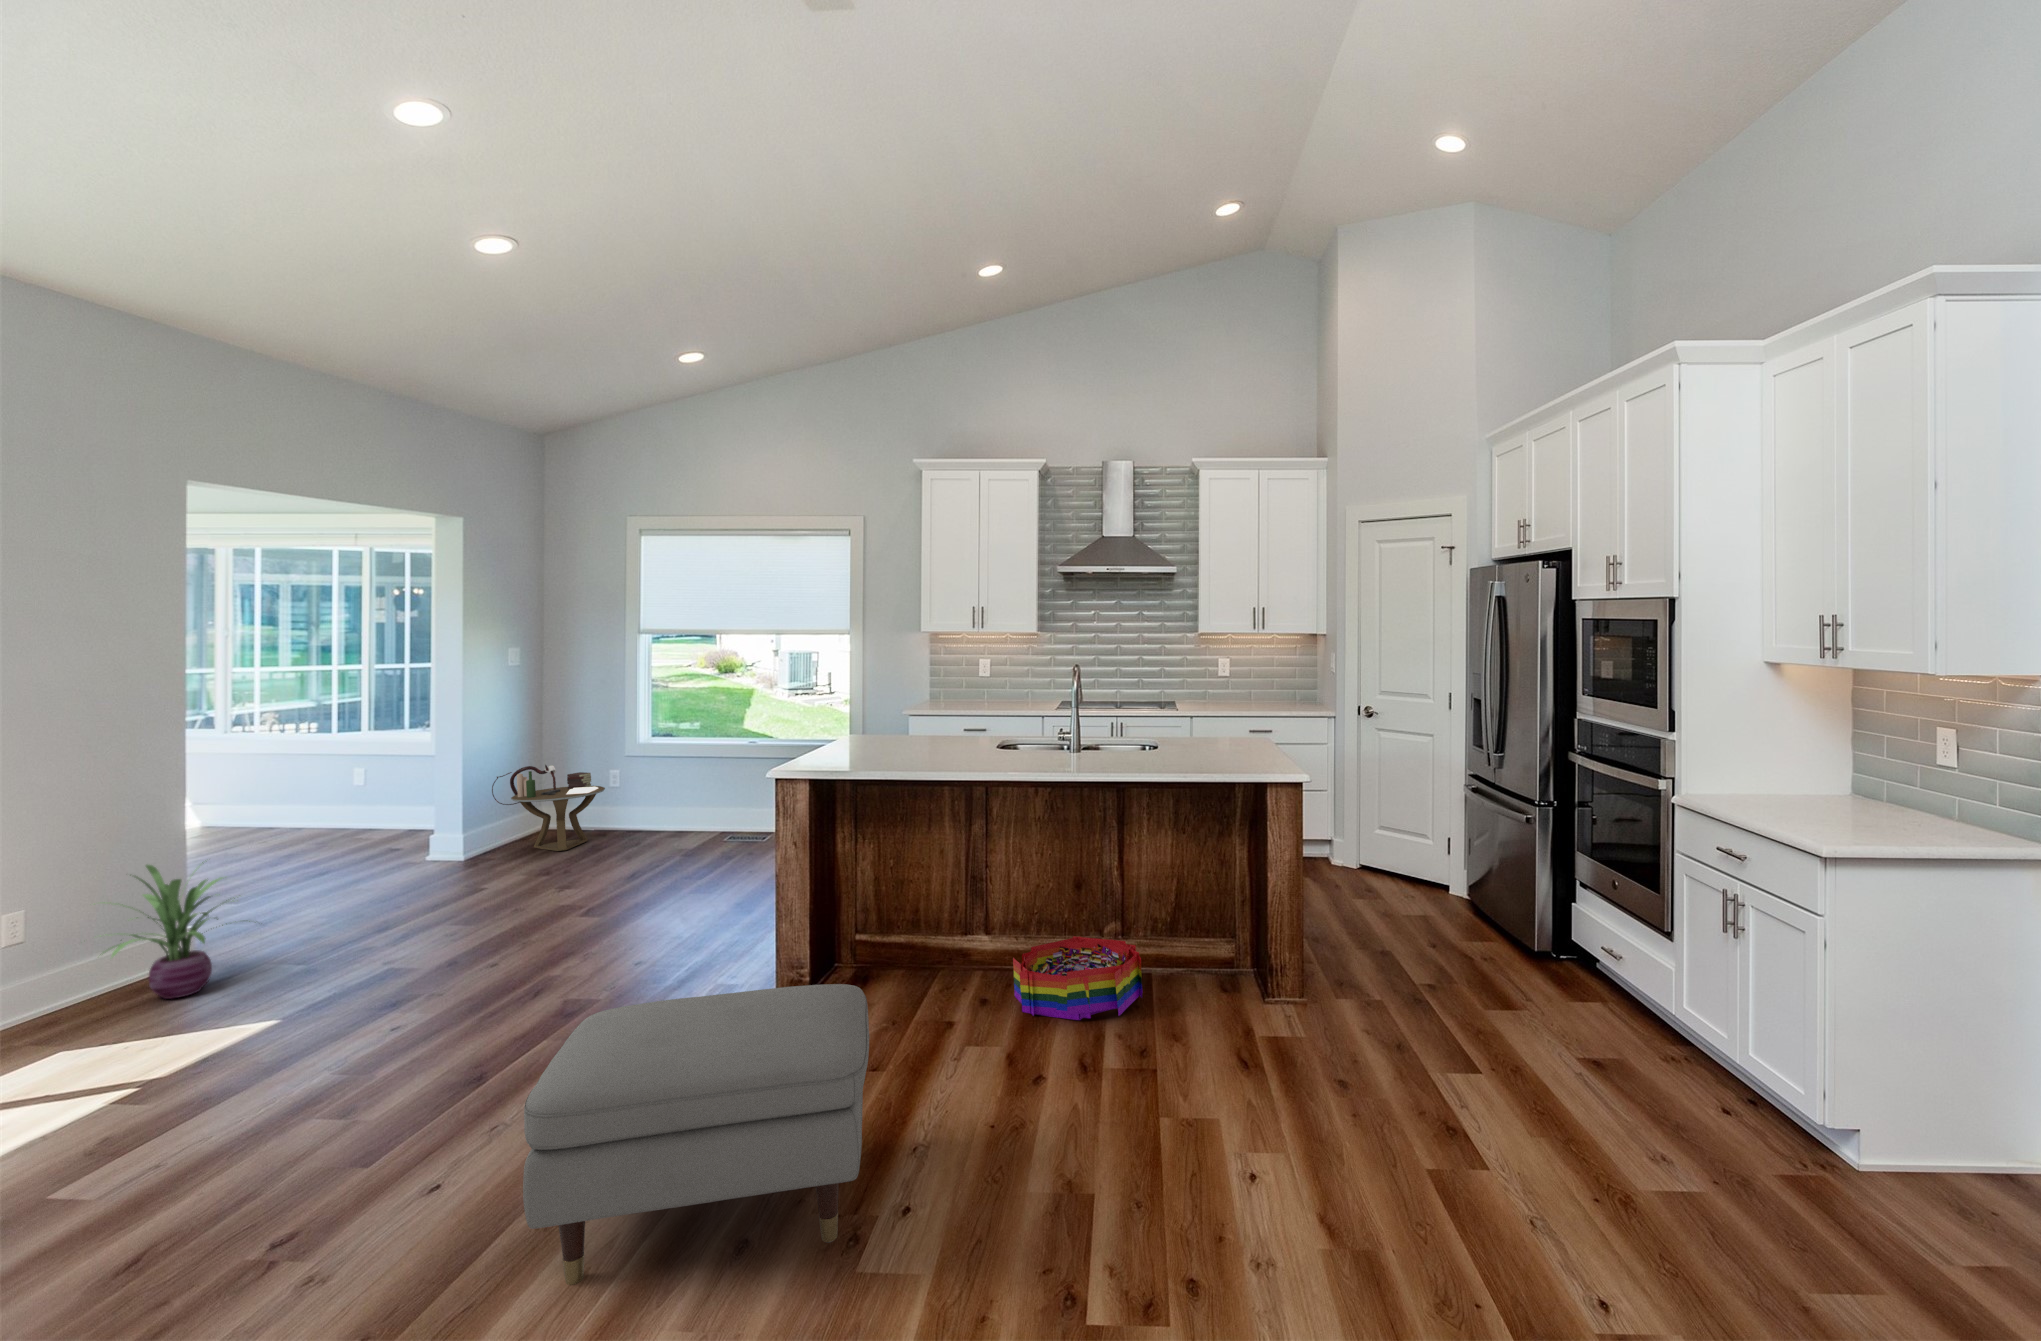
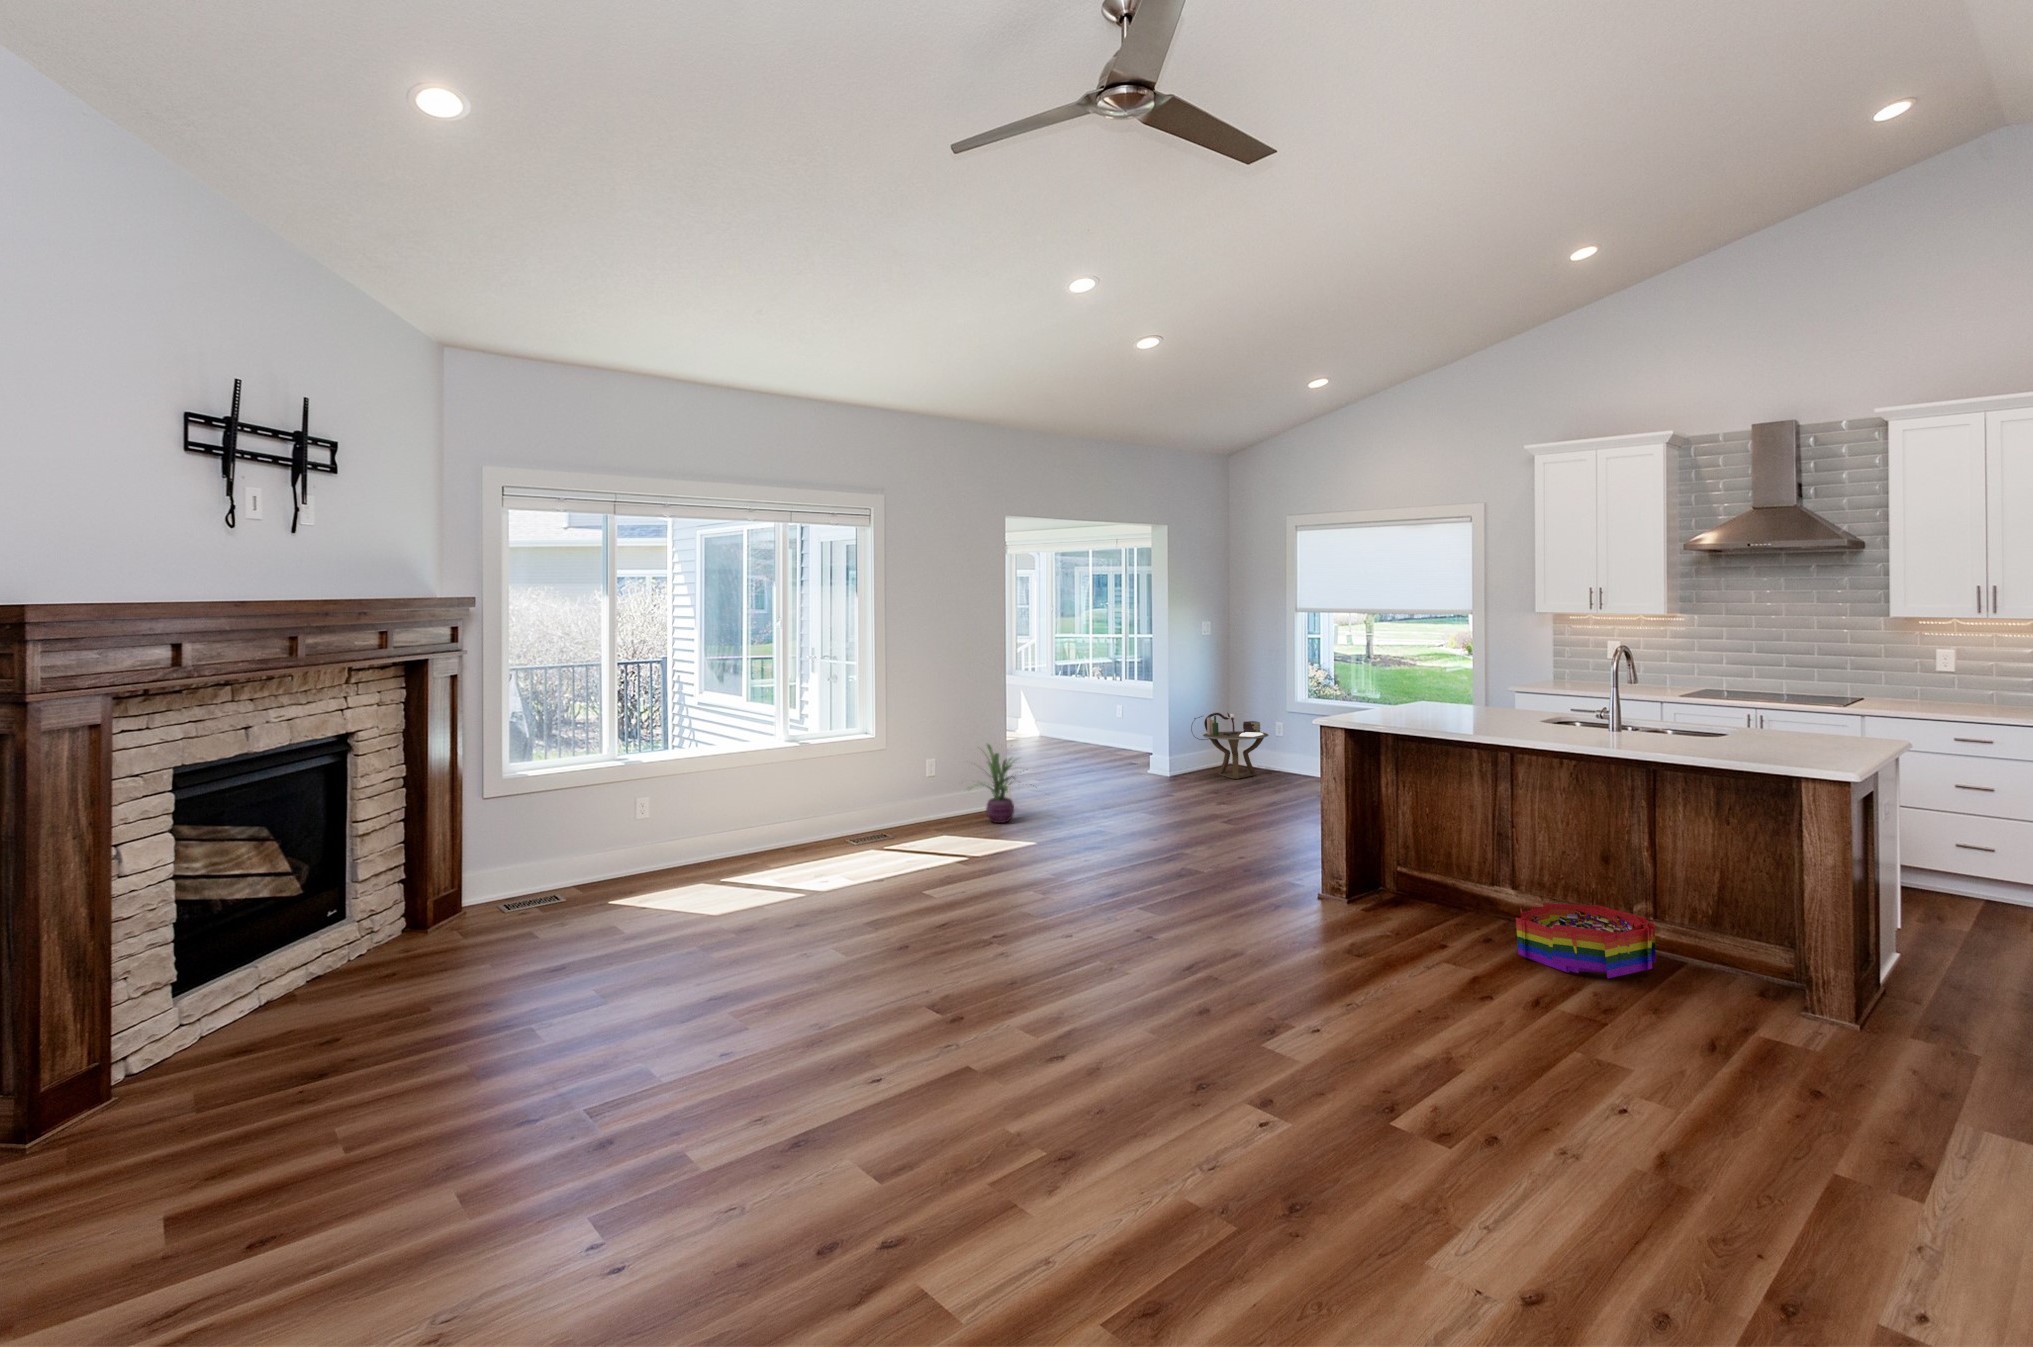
ottoman: present [523,984,870,1285] -> none [1082,853,1318,1029]

